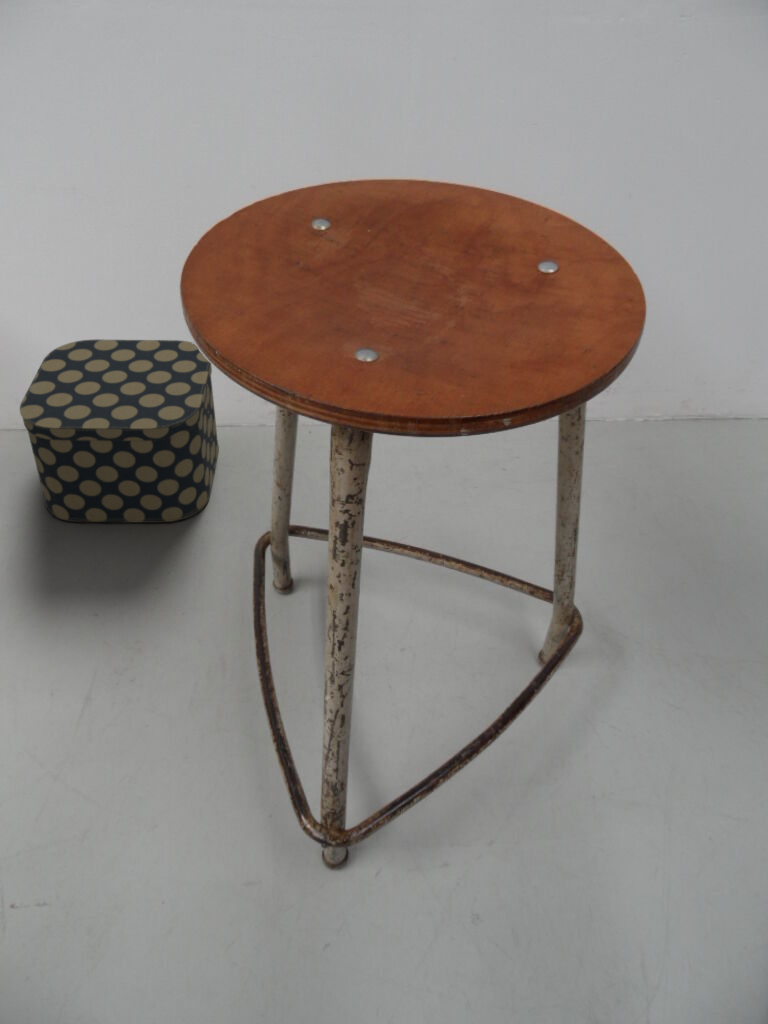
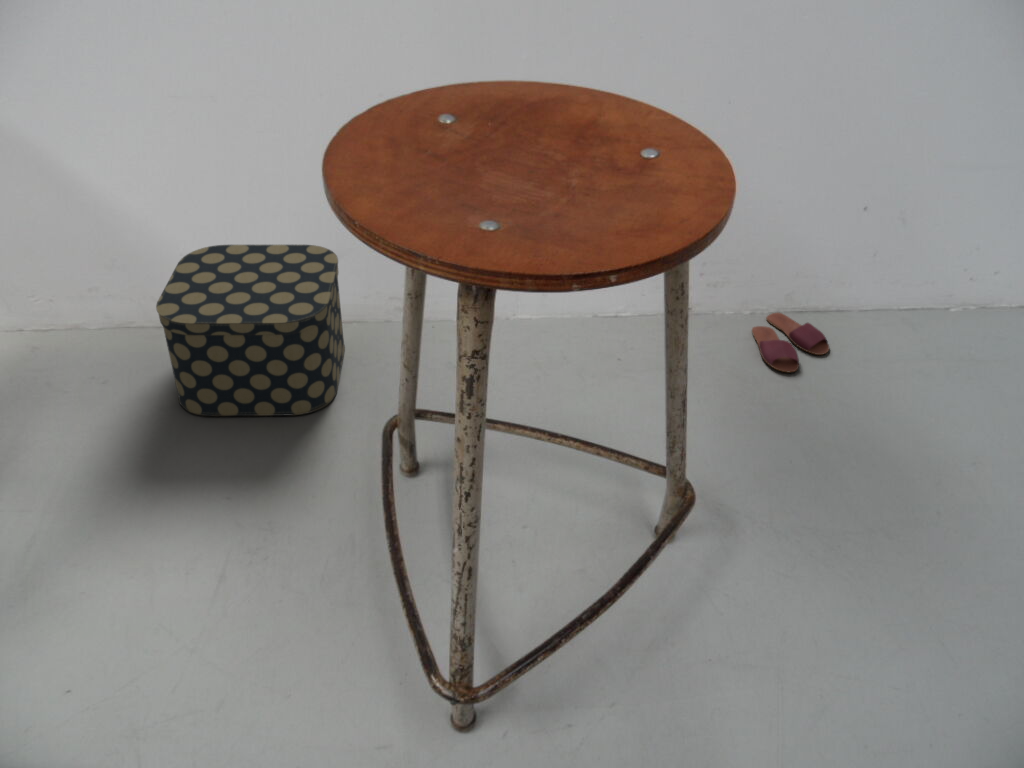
slippers: none [644,415,725,482] -> present [752,313,829,372]

